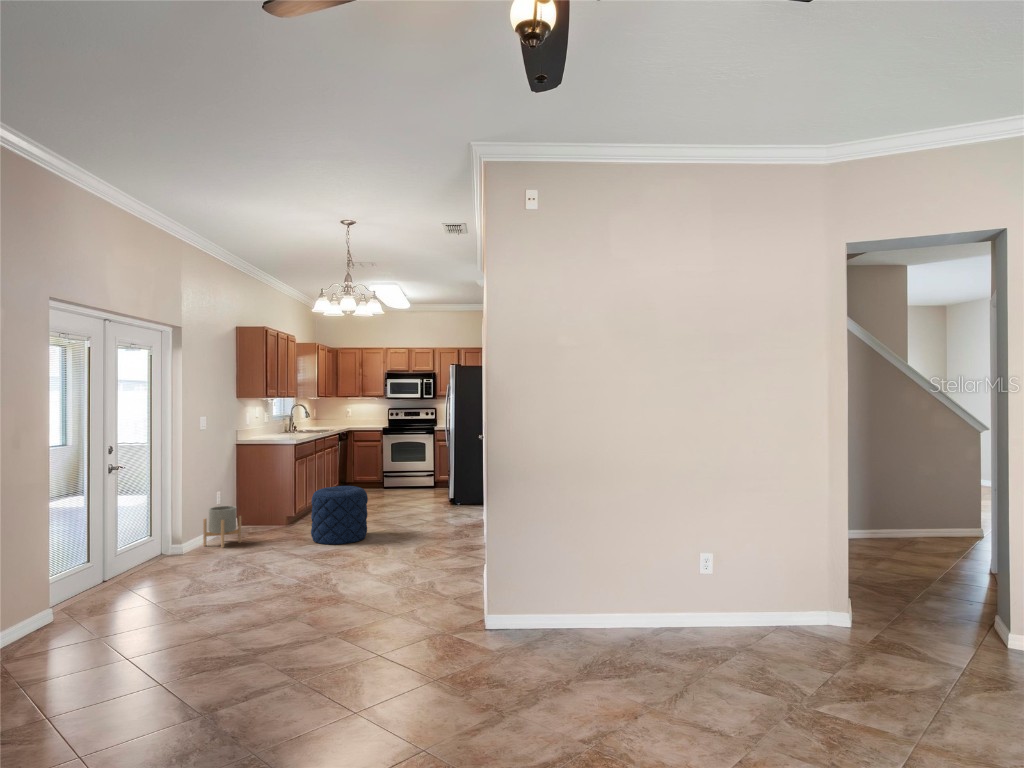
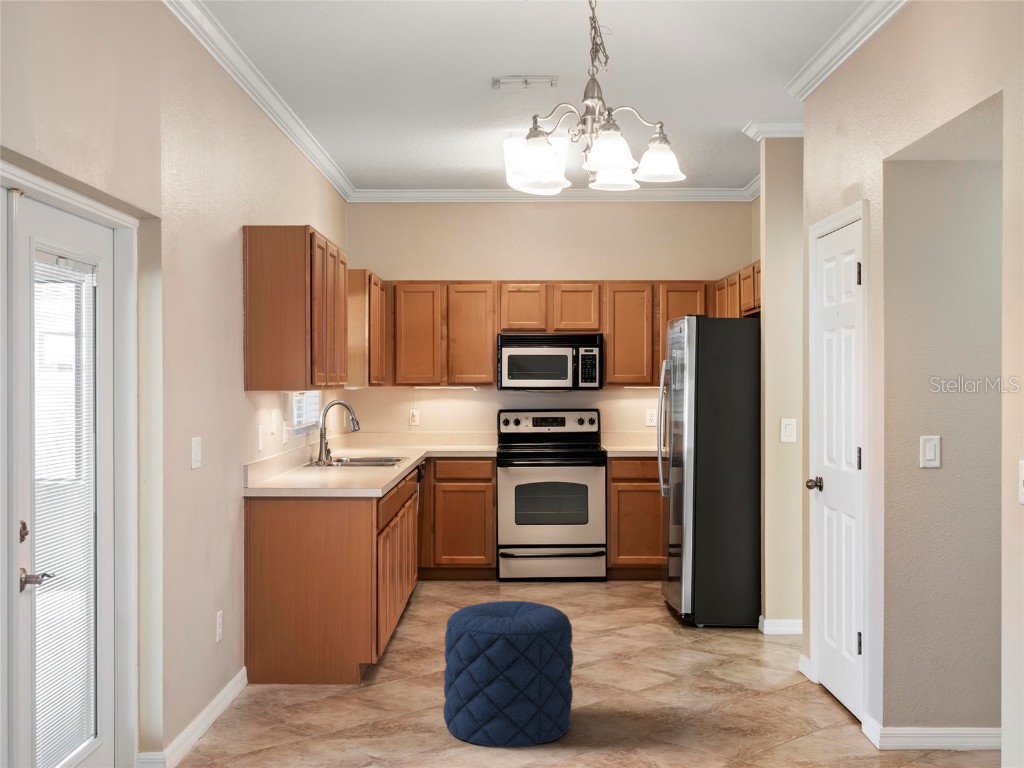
planter: present [203,506,241,548] -> none [199,647,282,752]

